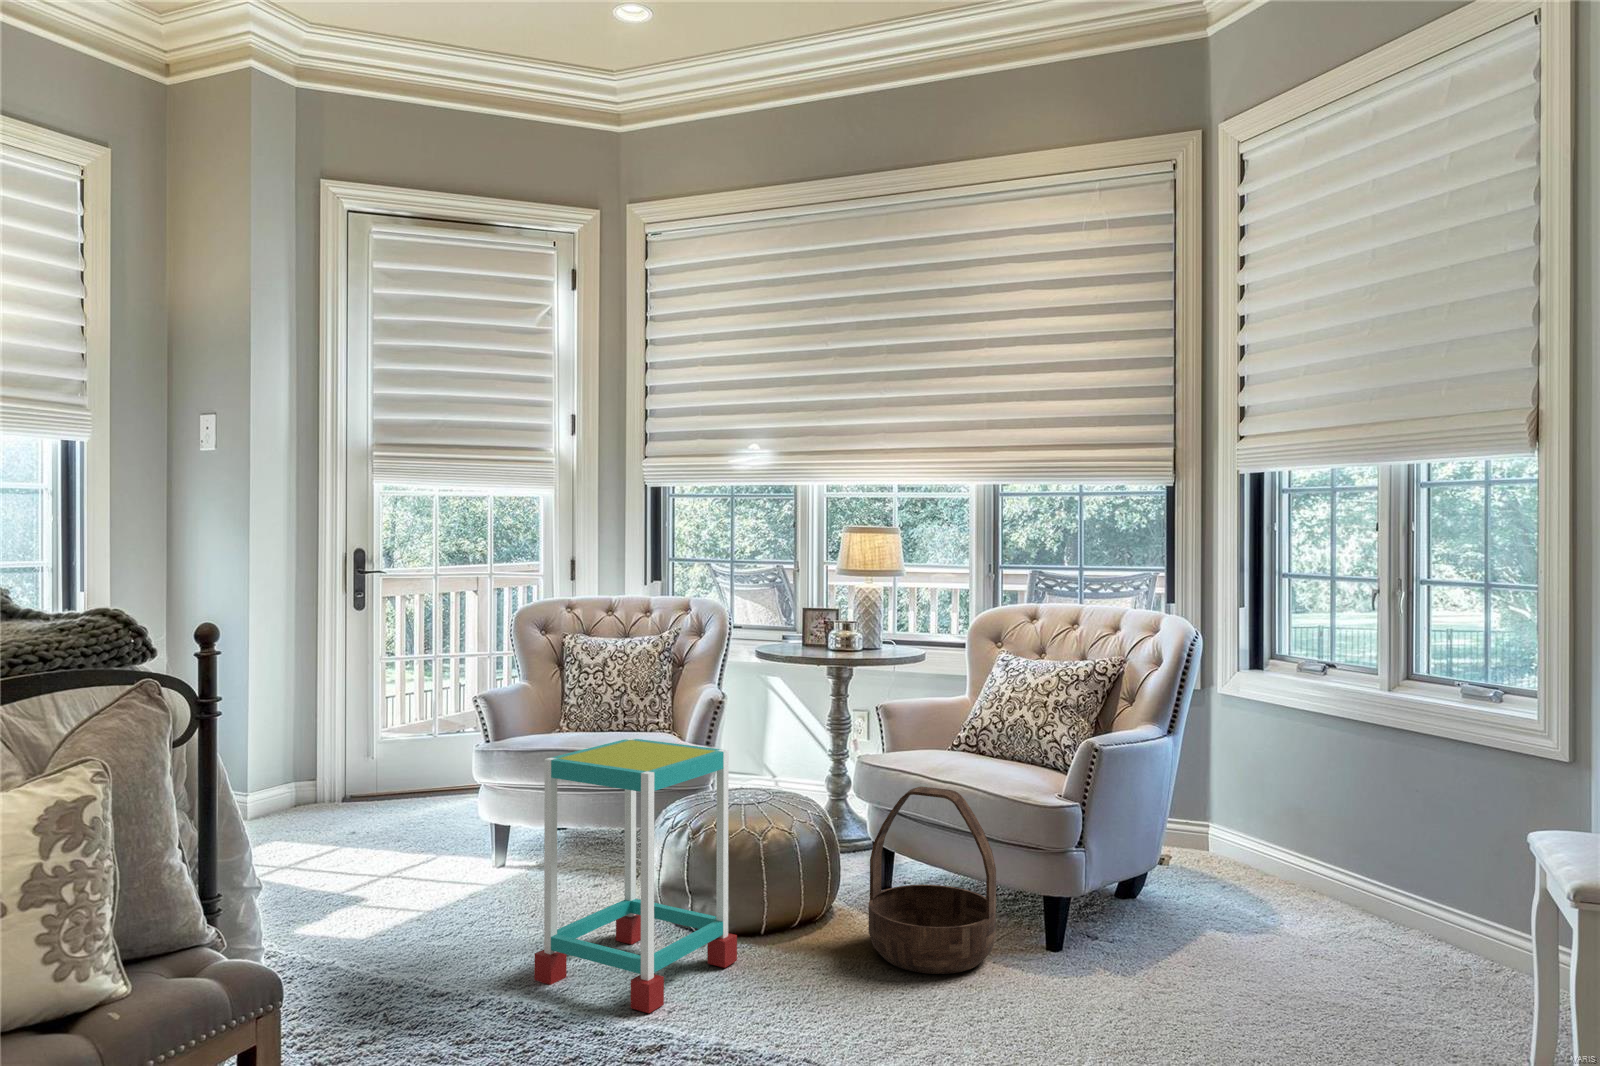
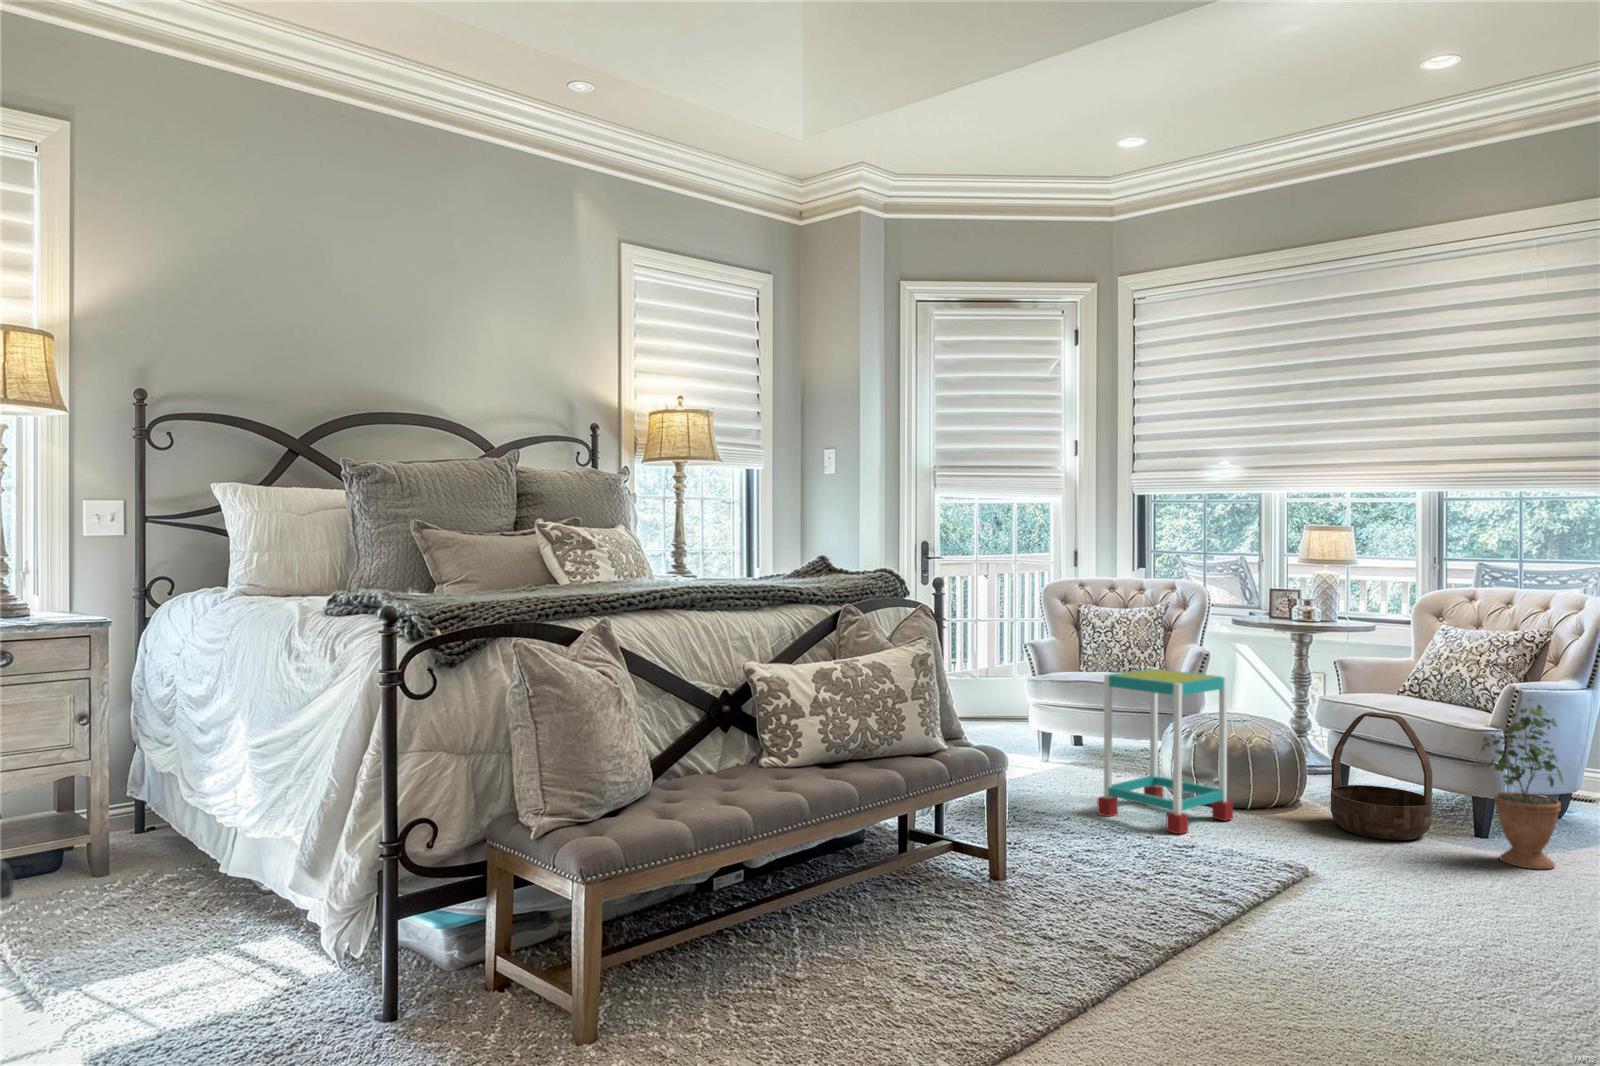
potted plant: none [1057,765,1158,1009] -> present [1481,705,1563,869]

